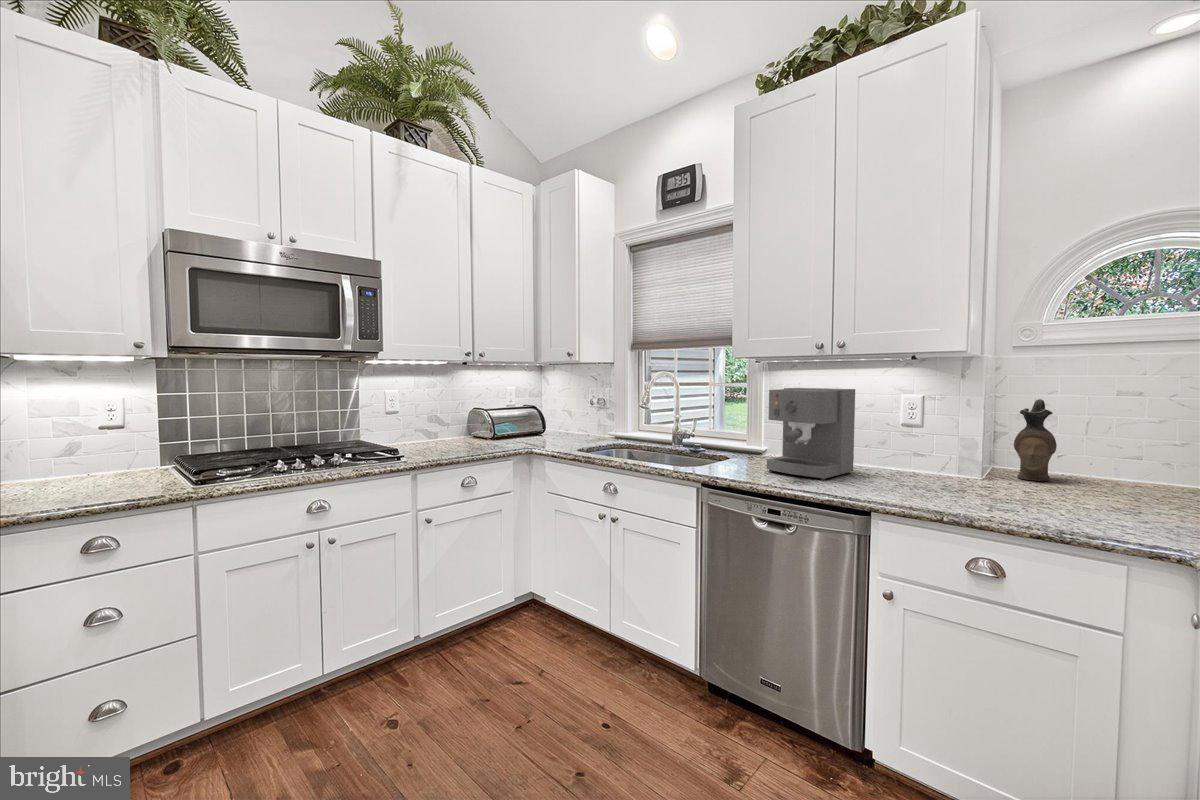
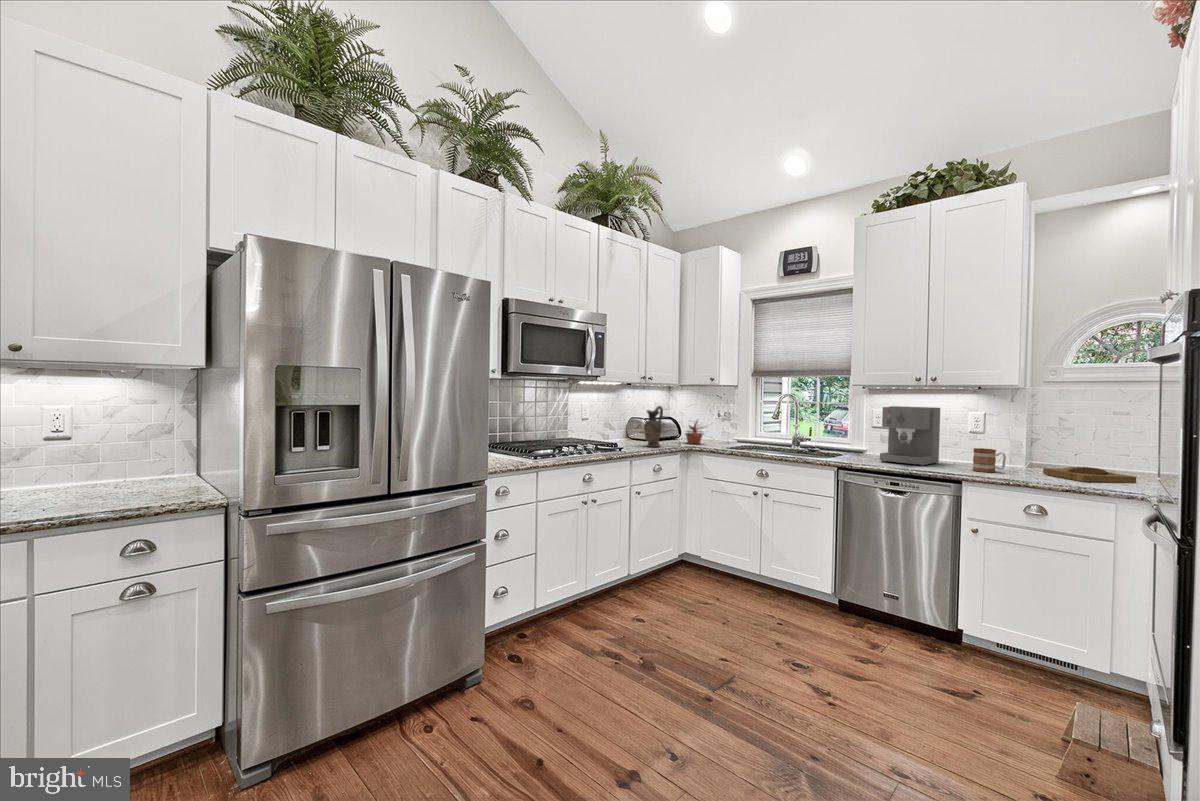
ceramic pitcher: present [1014,399,1057,481] -> present [644,406,663,447]
potted plant: none [528,408,571,443] -> present [685,421,705,444]
mug: none [893,454,944,494] -> present [973,448,1006,472]
tray: none [1005,487,1165,519] -> present [1043,467,1136,483]

